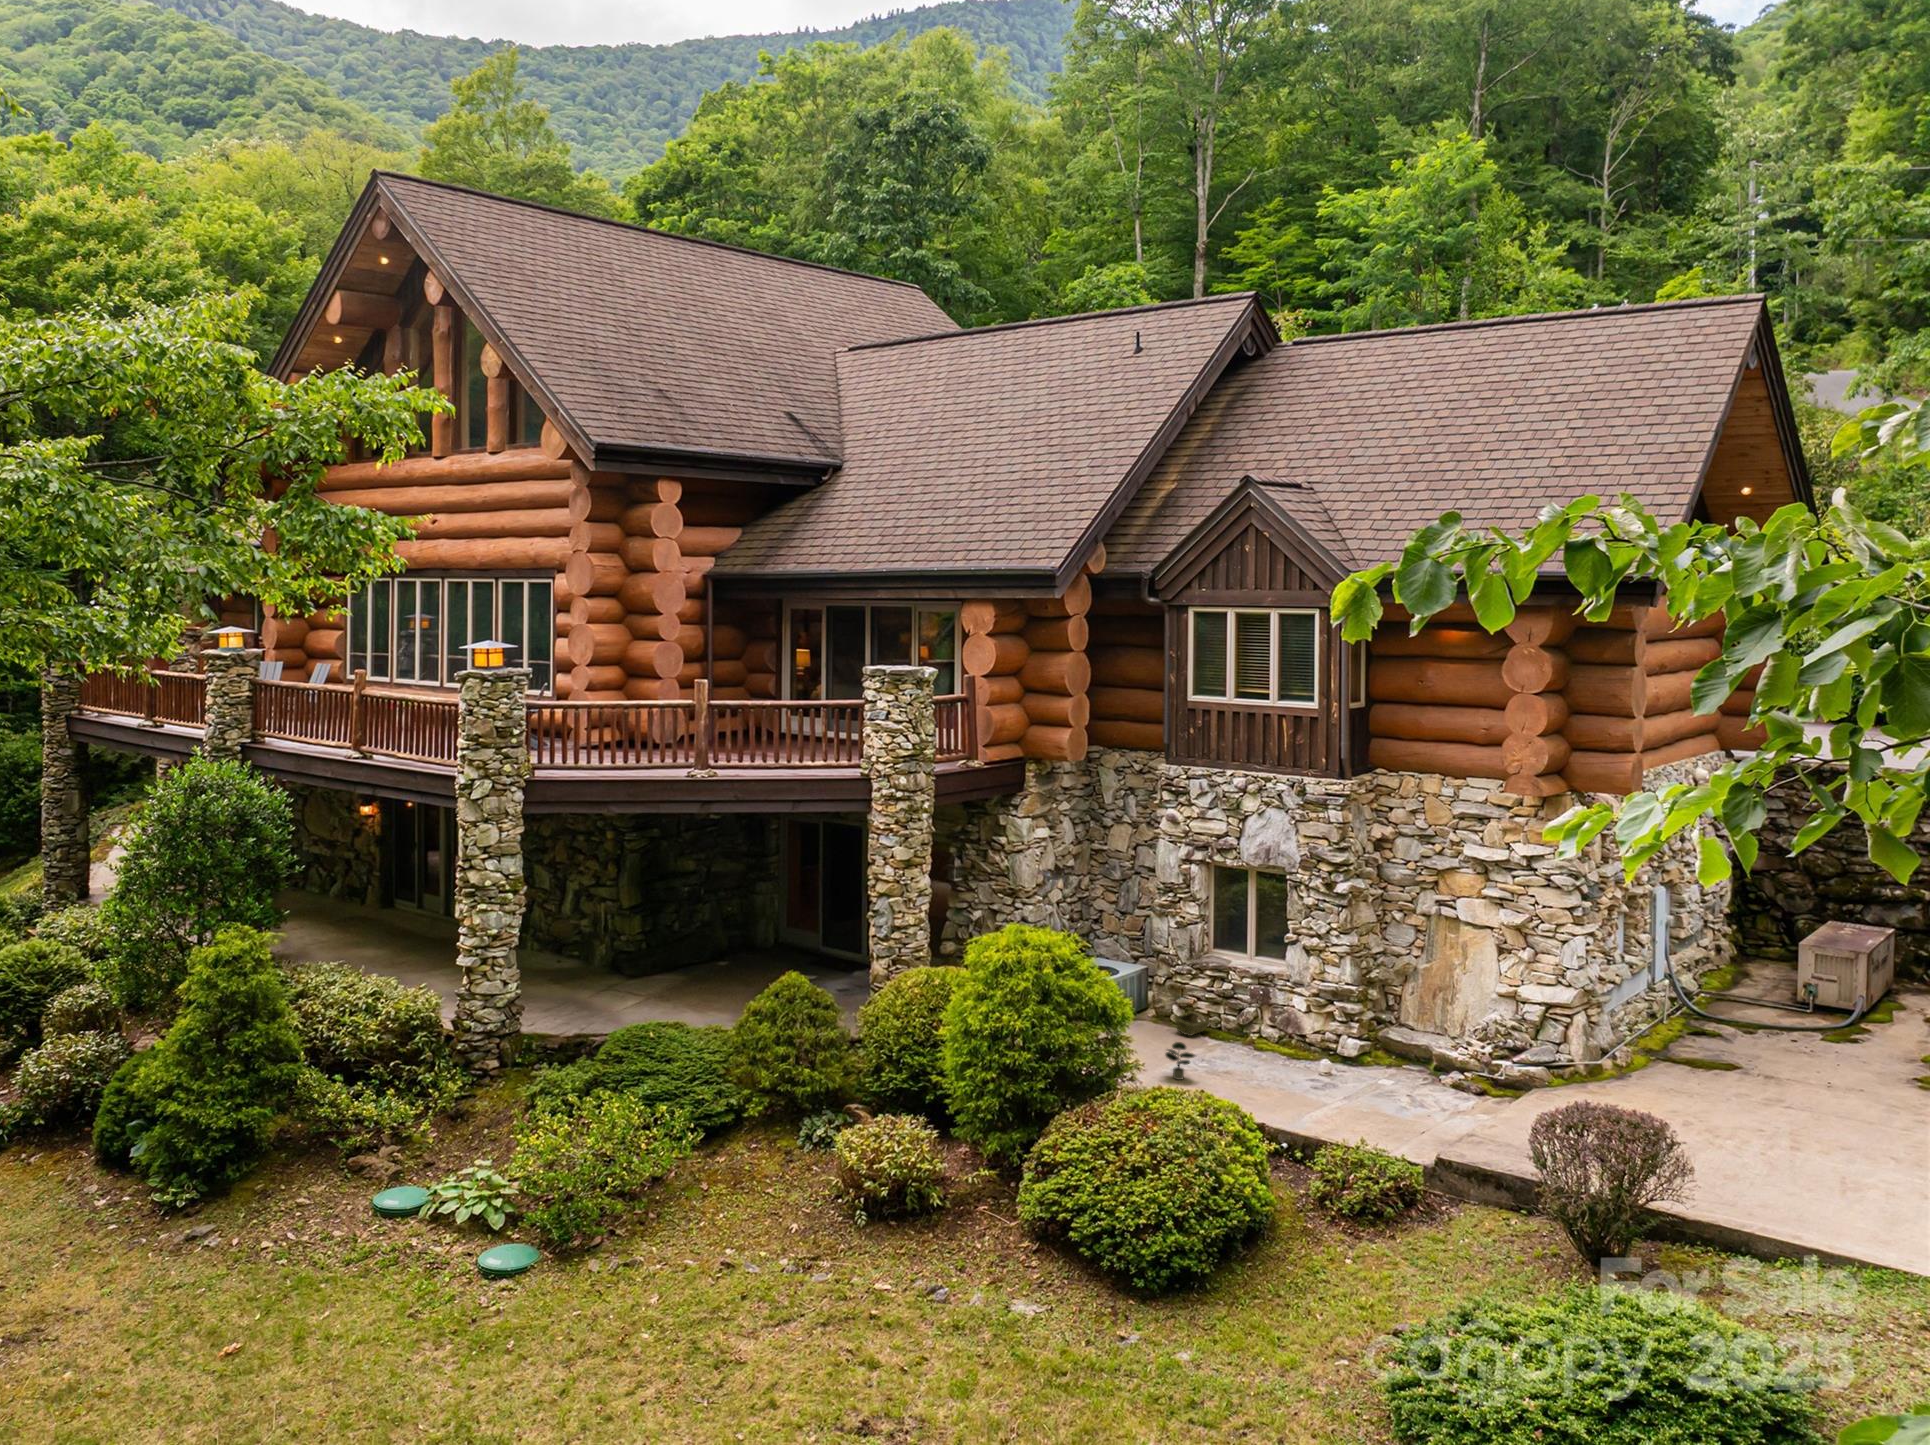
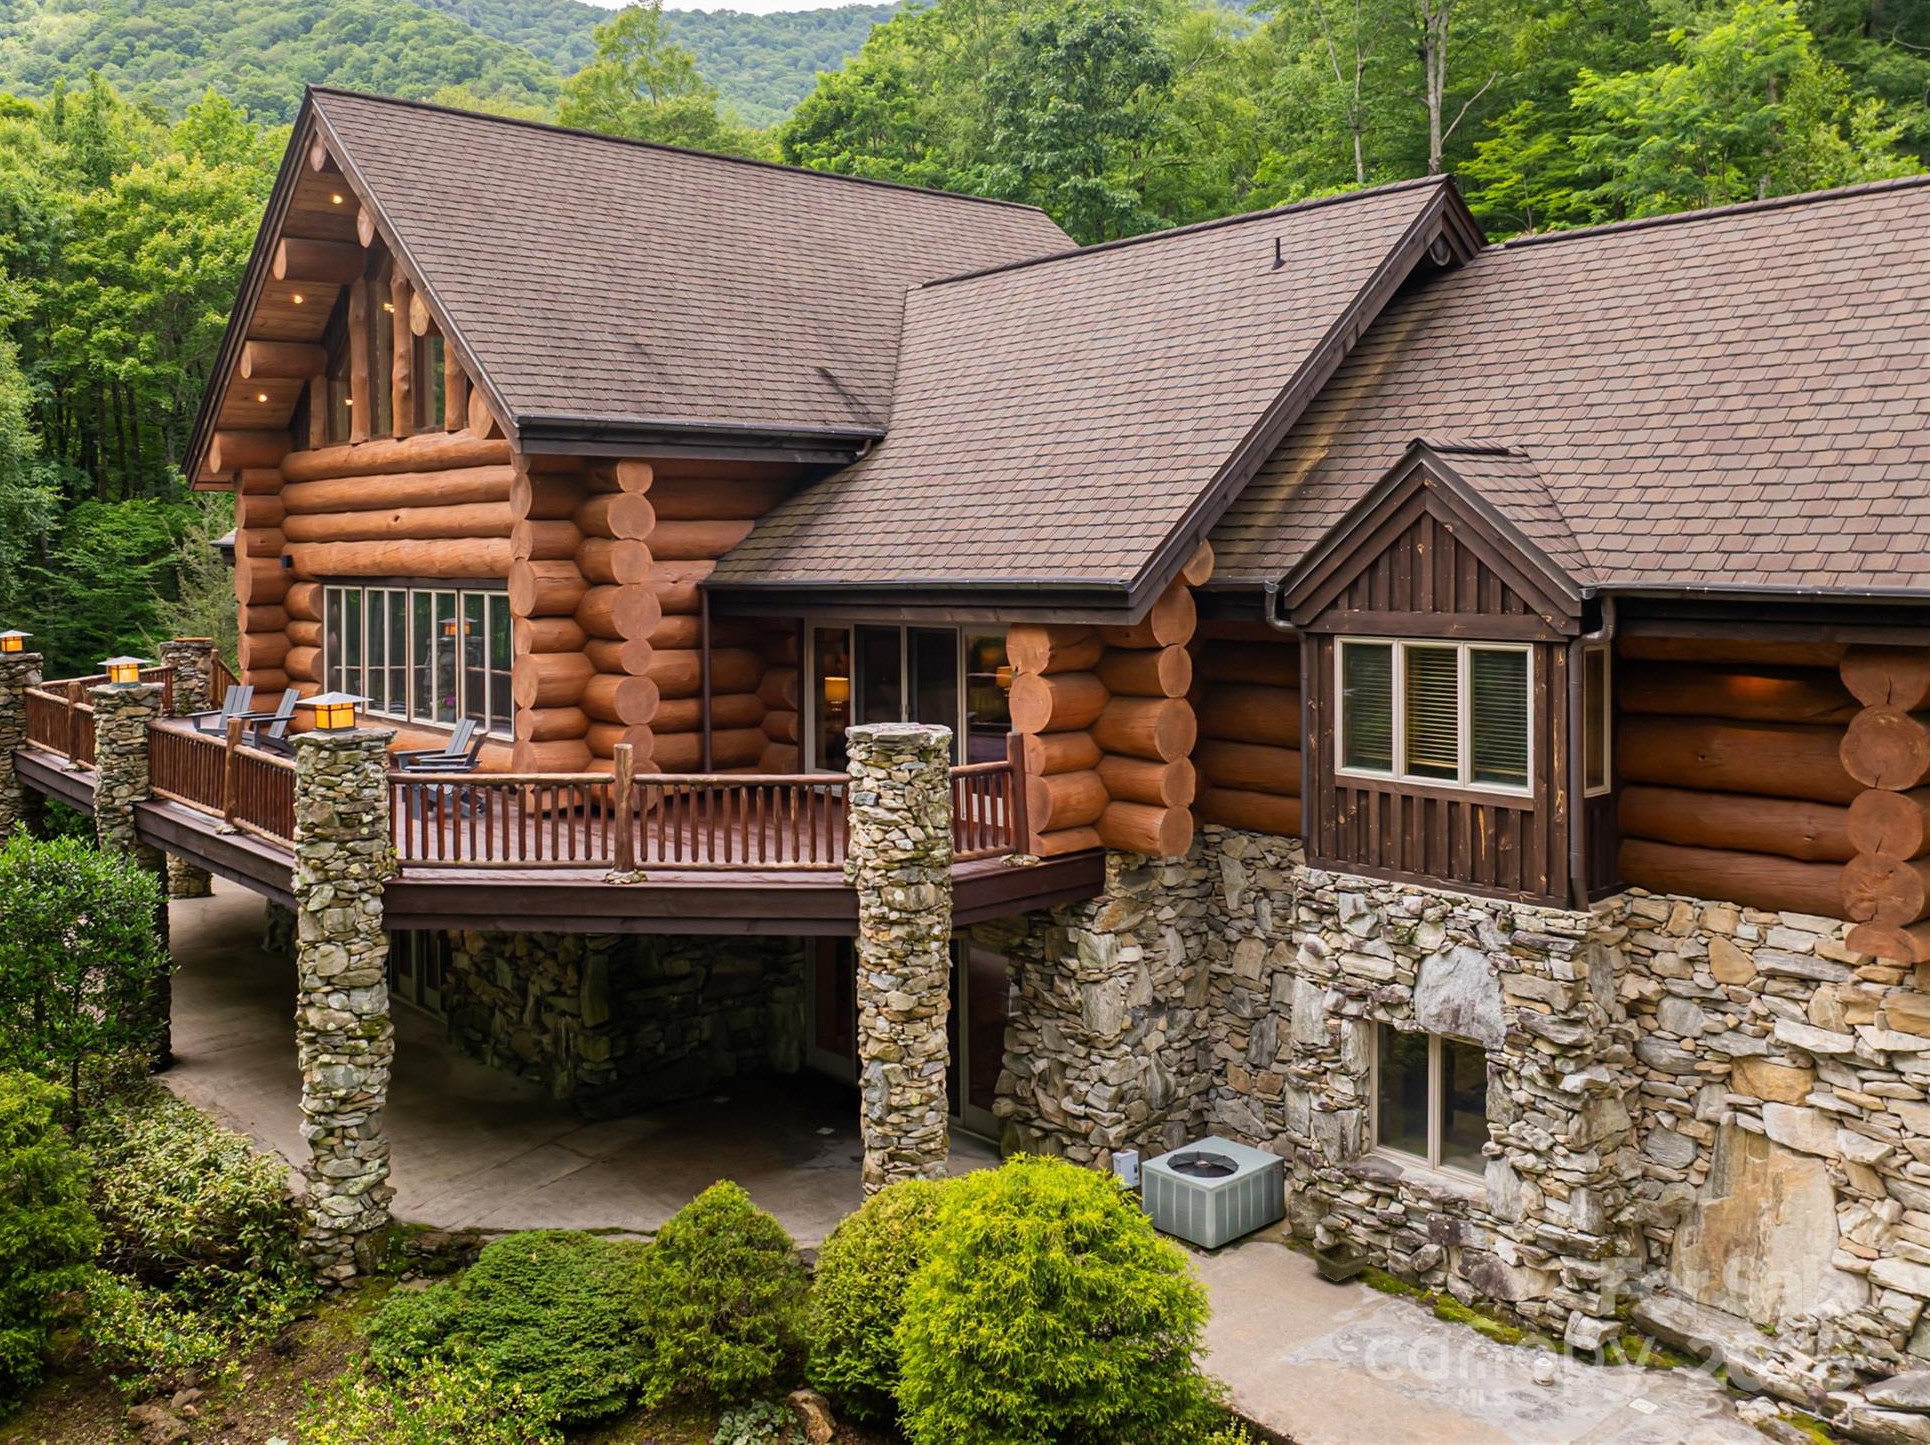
potted plant: present [1165,1042,1195,1080] -> none [1280,1314,1330,1377]

